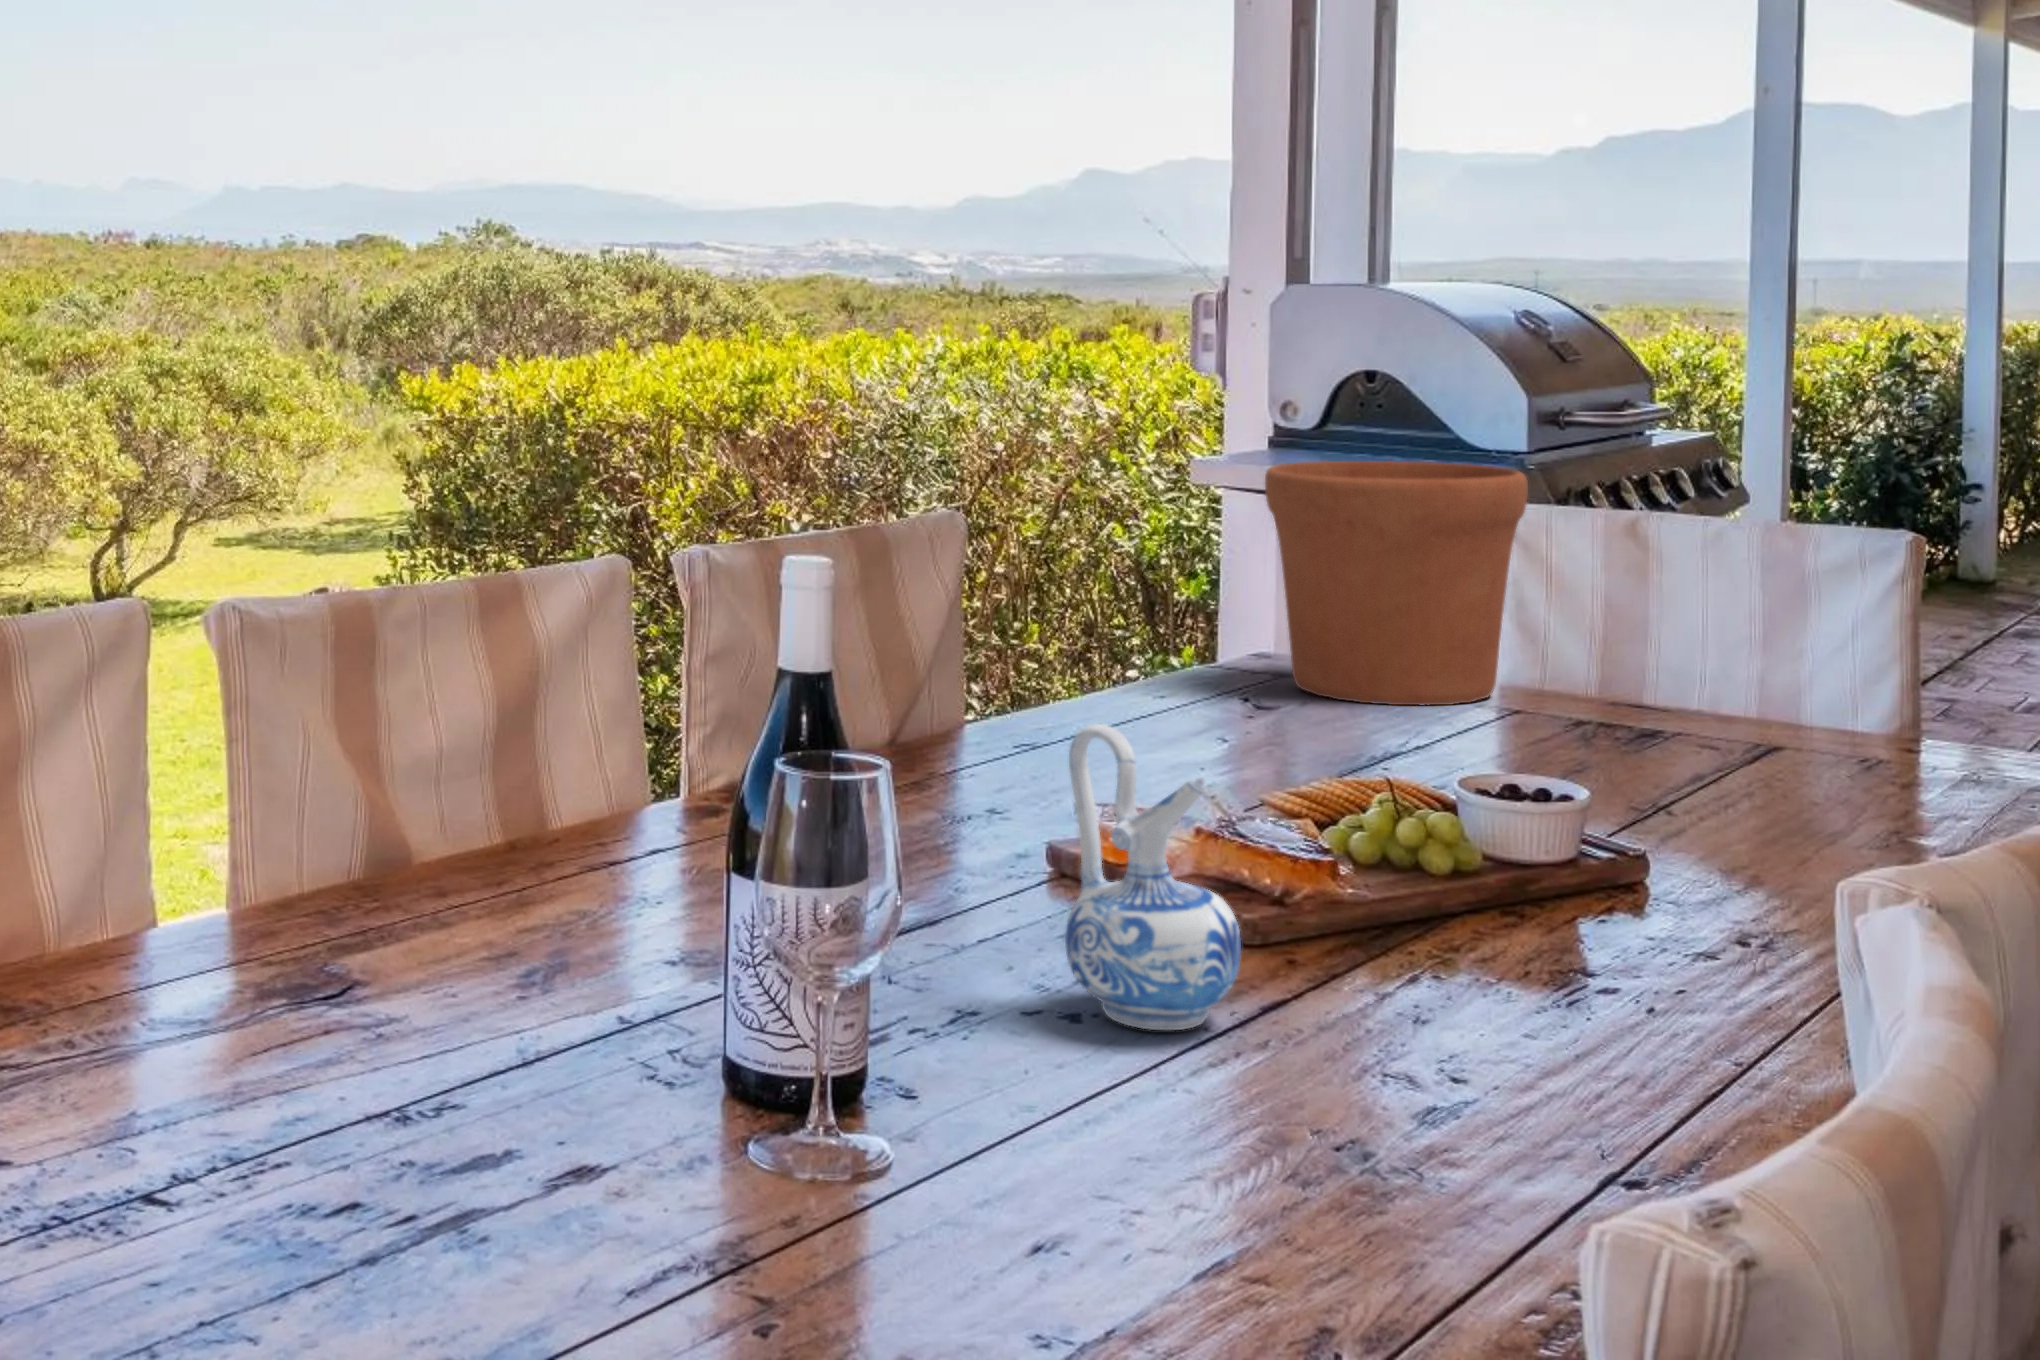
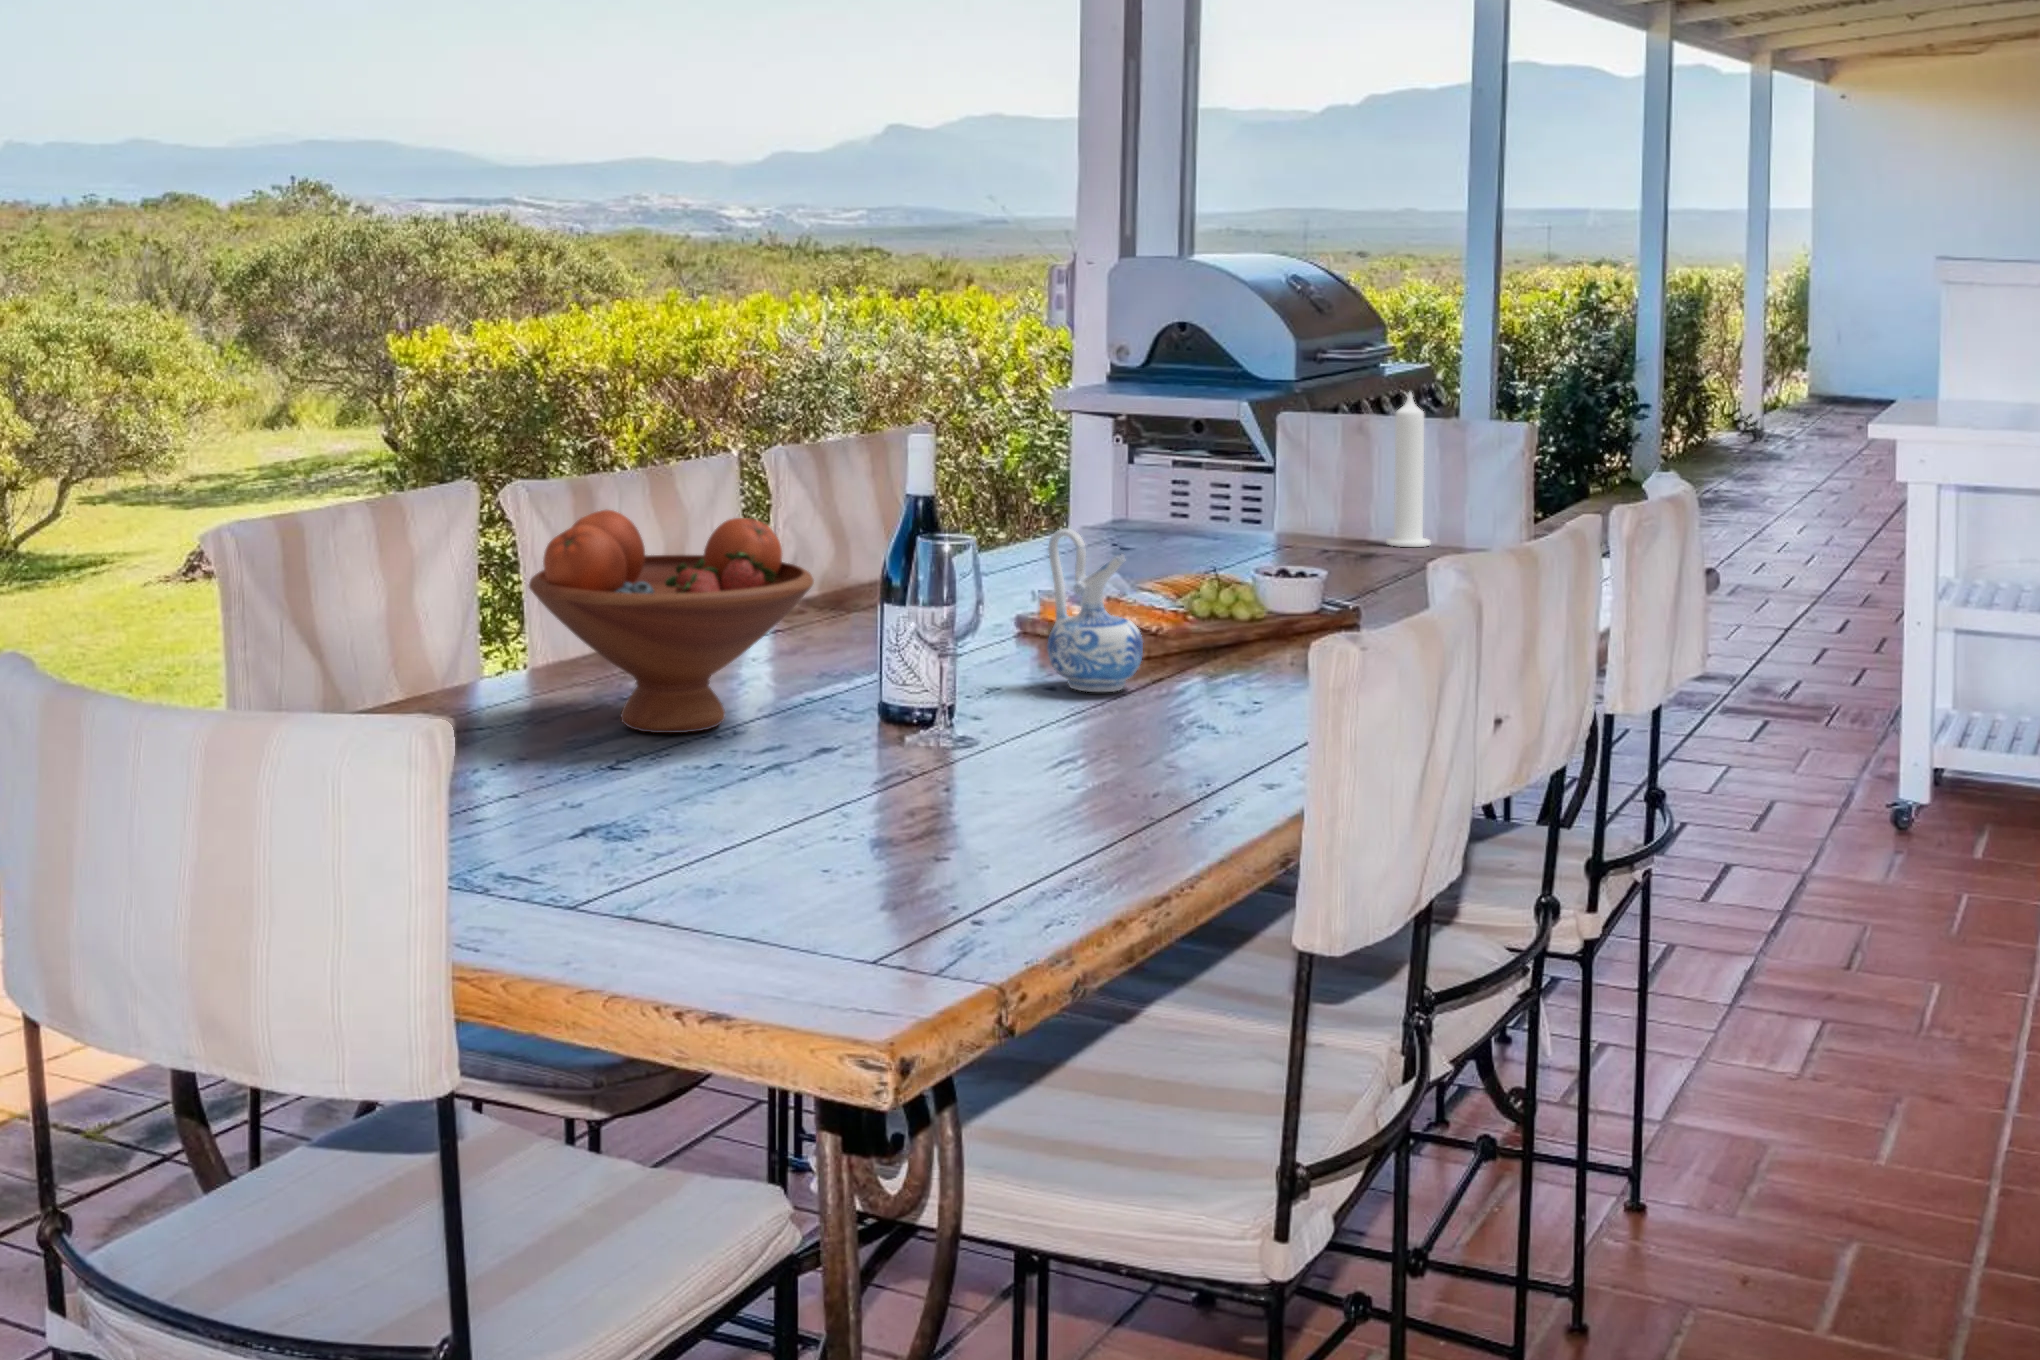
flower pot: present [1265,461,1528,705] -> none [1122,387,1294,549]
candle: none [1675,473,1747,712] -> present [1386,392,1431,547]
fruit bowl: none [78,678,603,1106] -> present [529,510,814,733]

